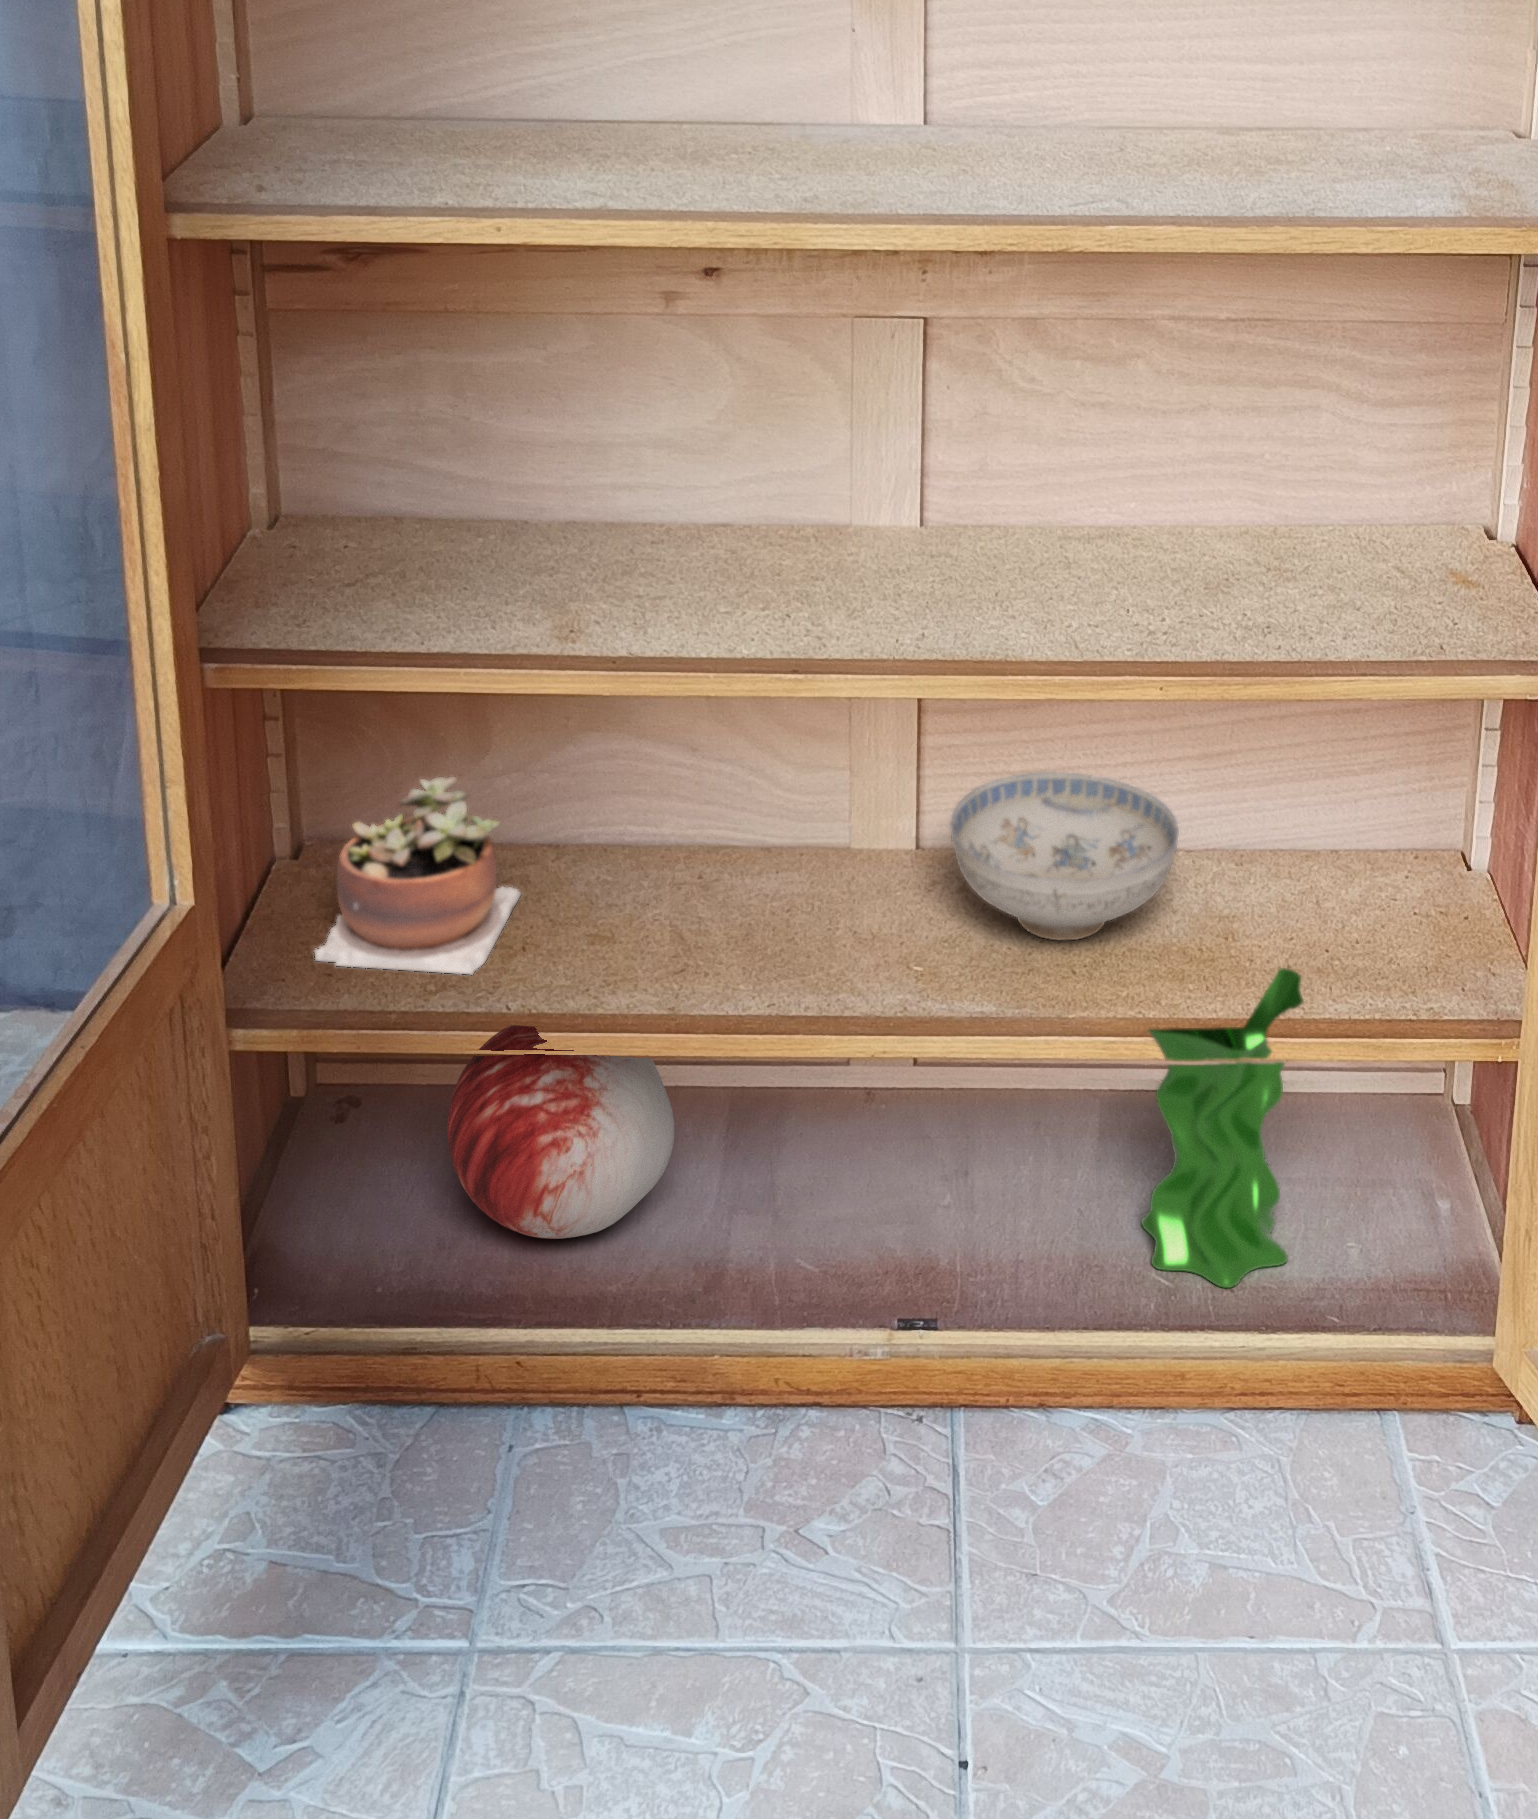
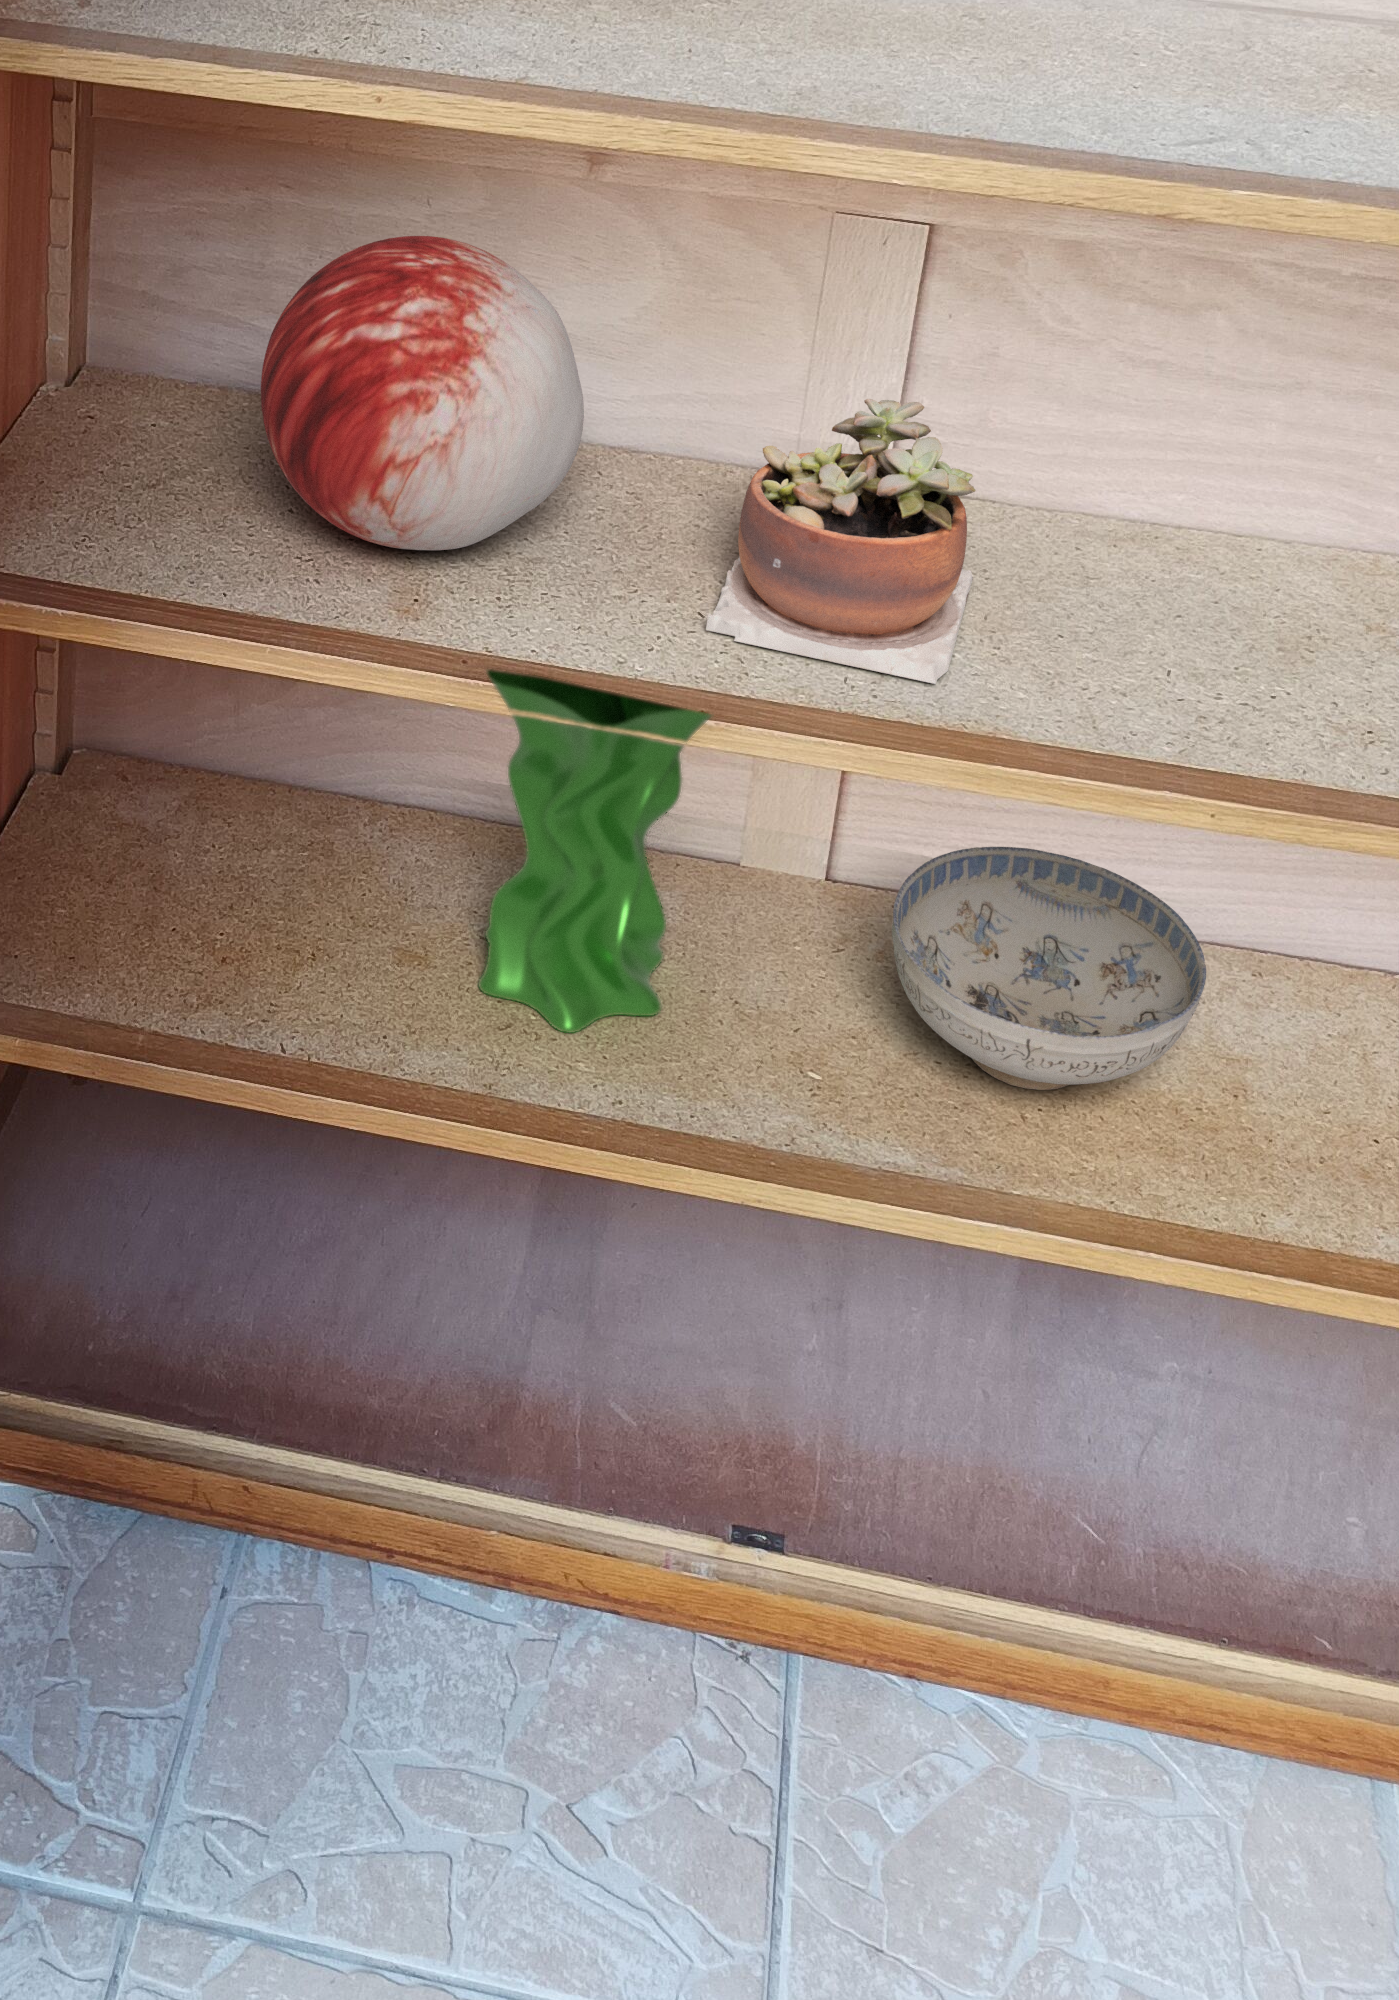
succulent plant: present [315,777,521,974] -> present [706,399,976,684]
vase: present [1142,968,1304,1288] -> present [479,669,712,1033]
decorative orb: present [447,1025,674,1239] -> present [261,236,584,550]

